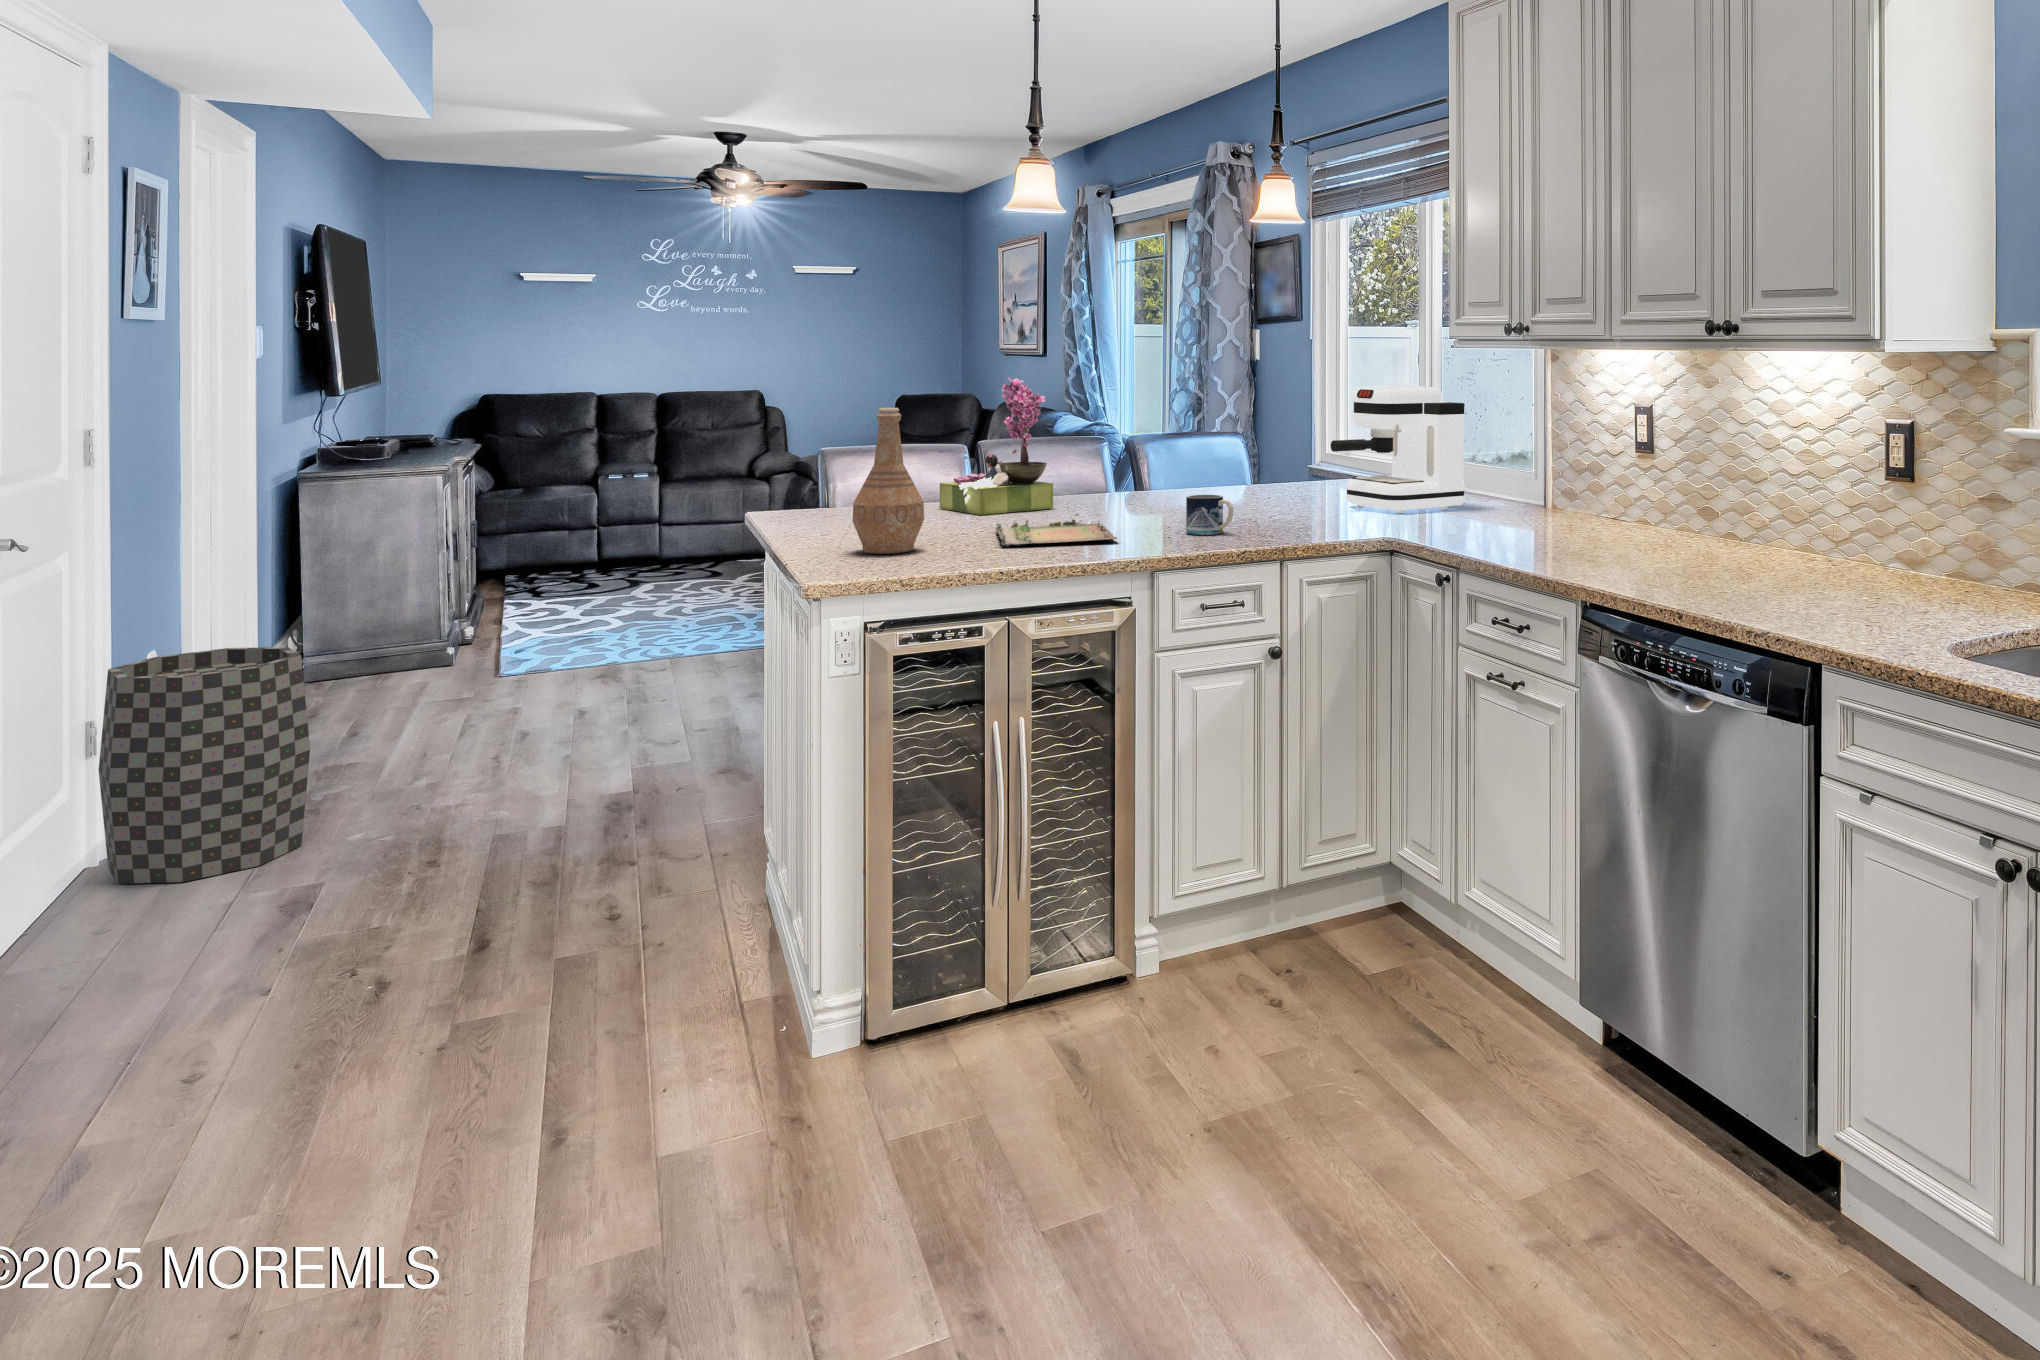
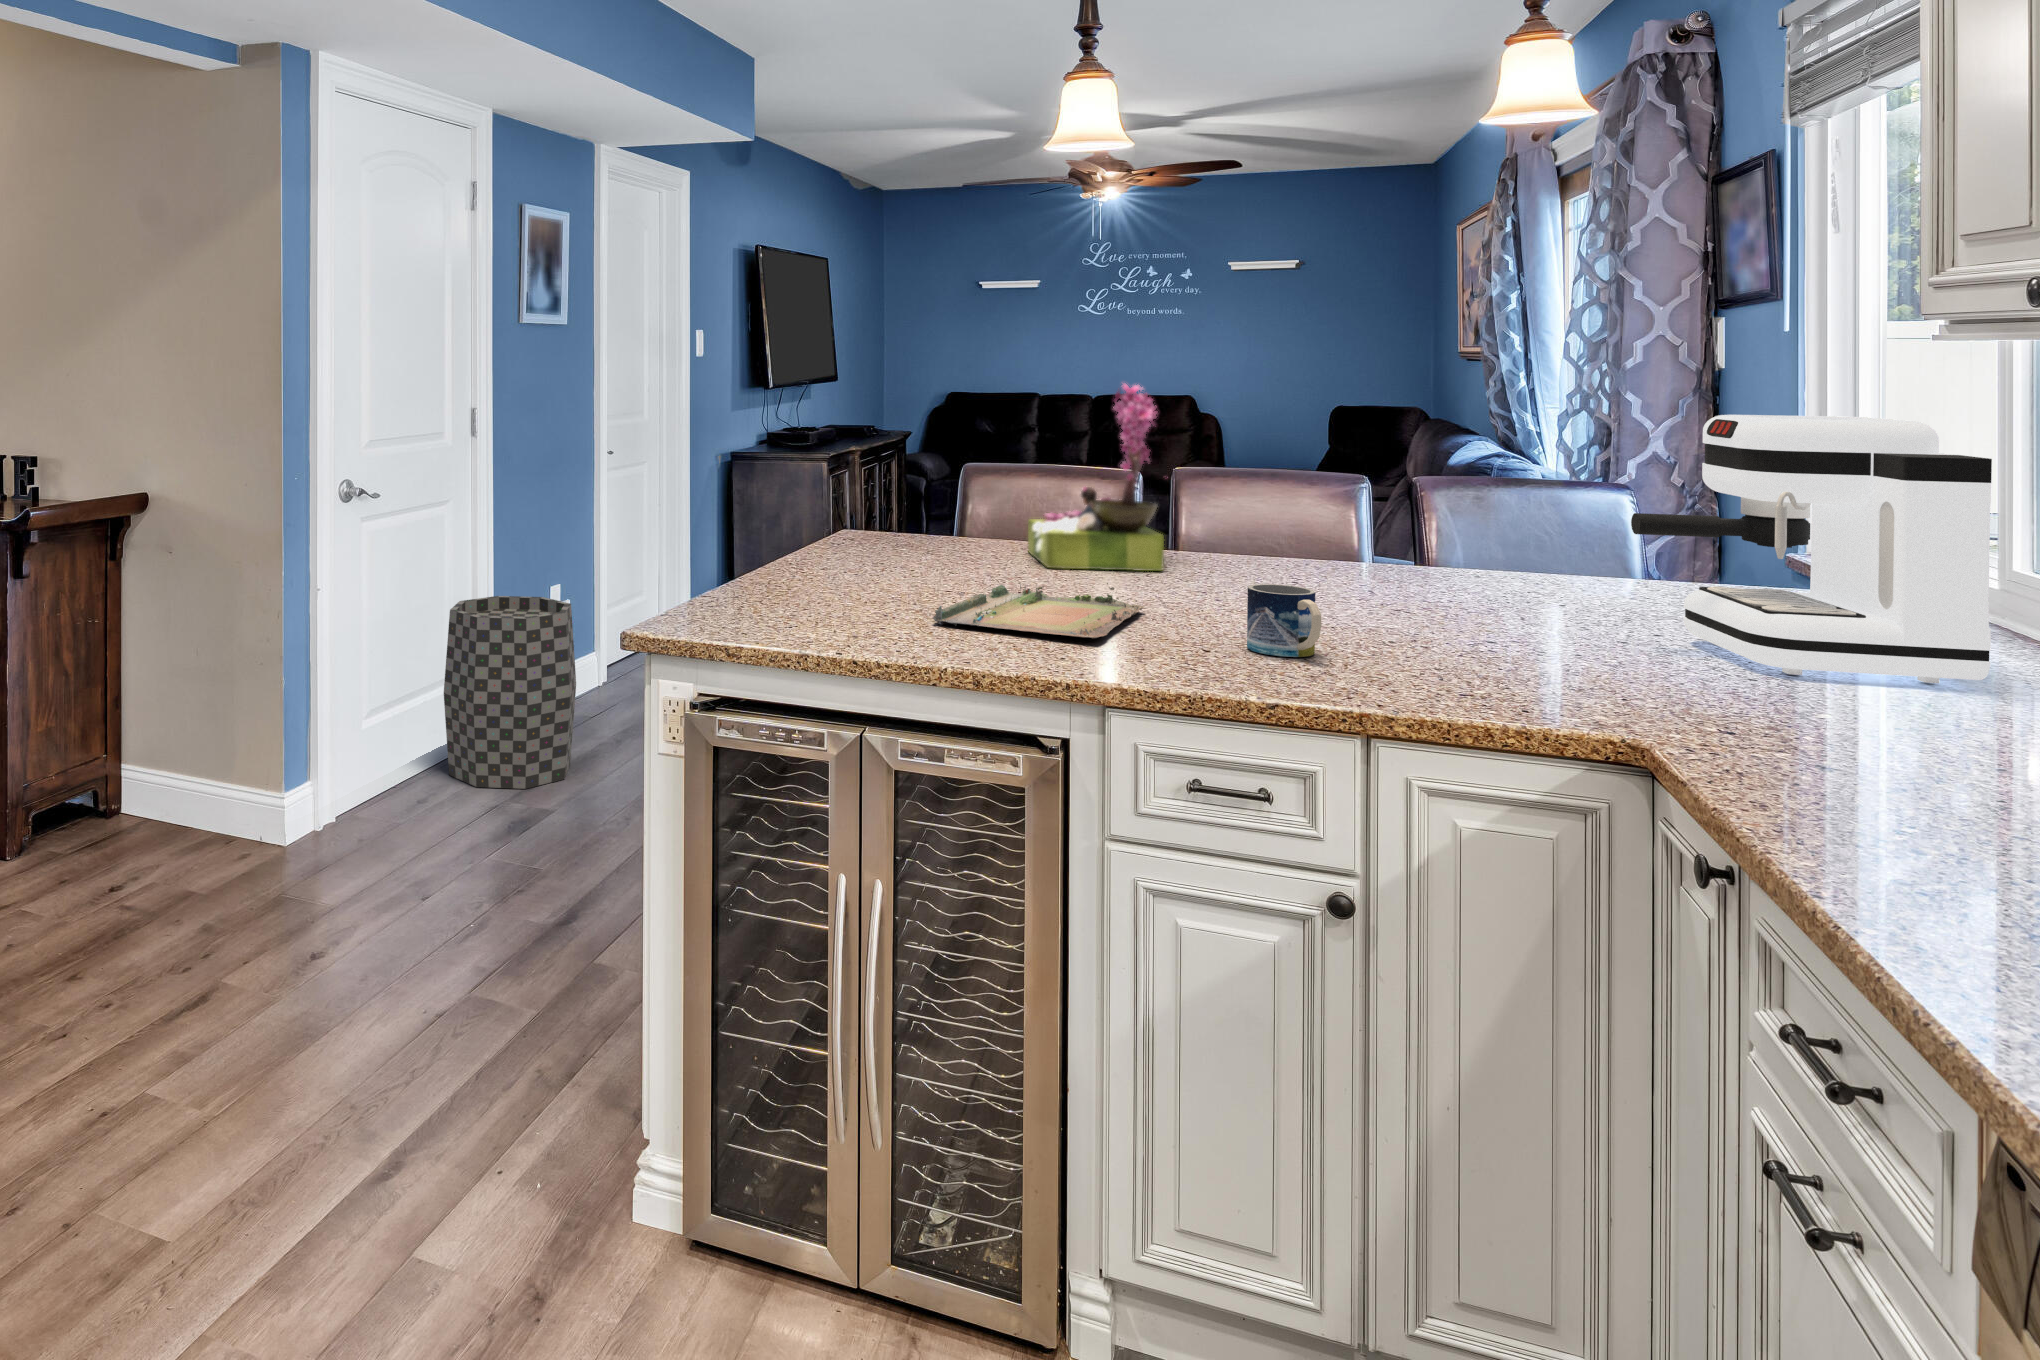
vase: present [852,408,924,554] -> none [759,417,847,610]

